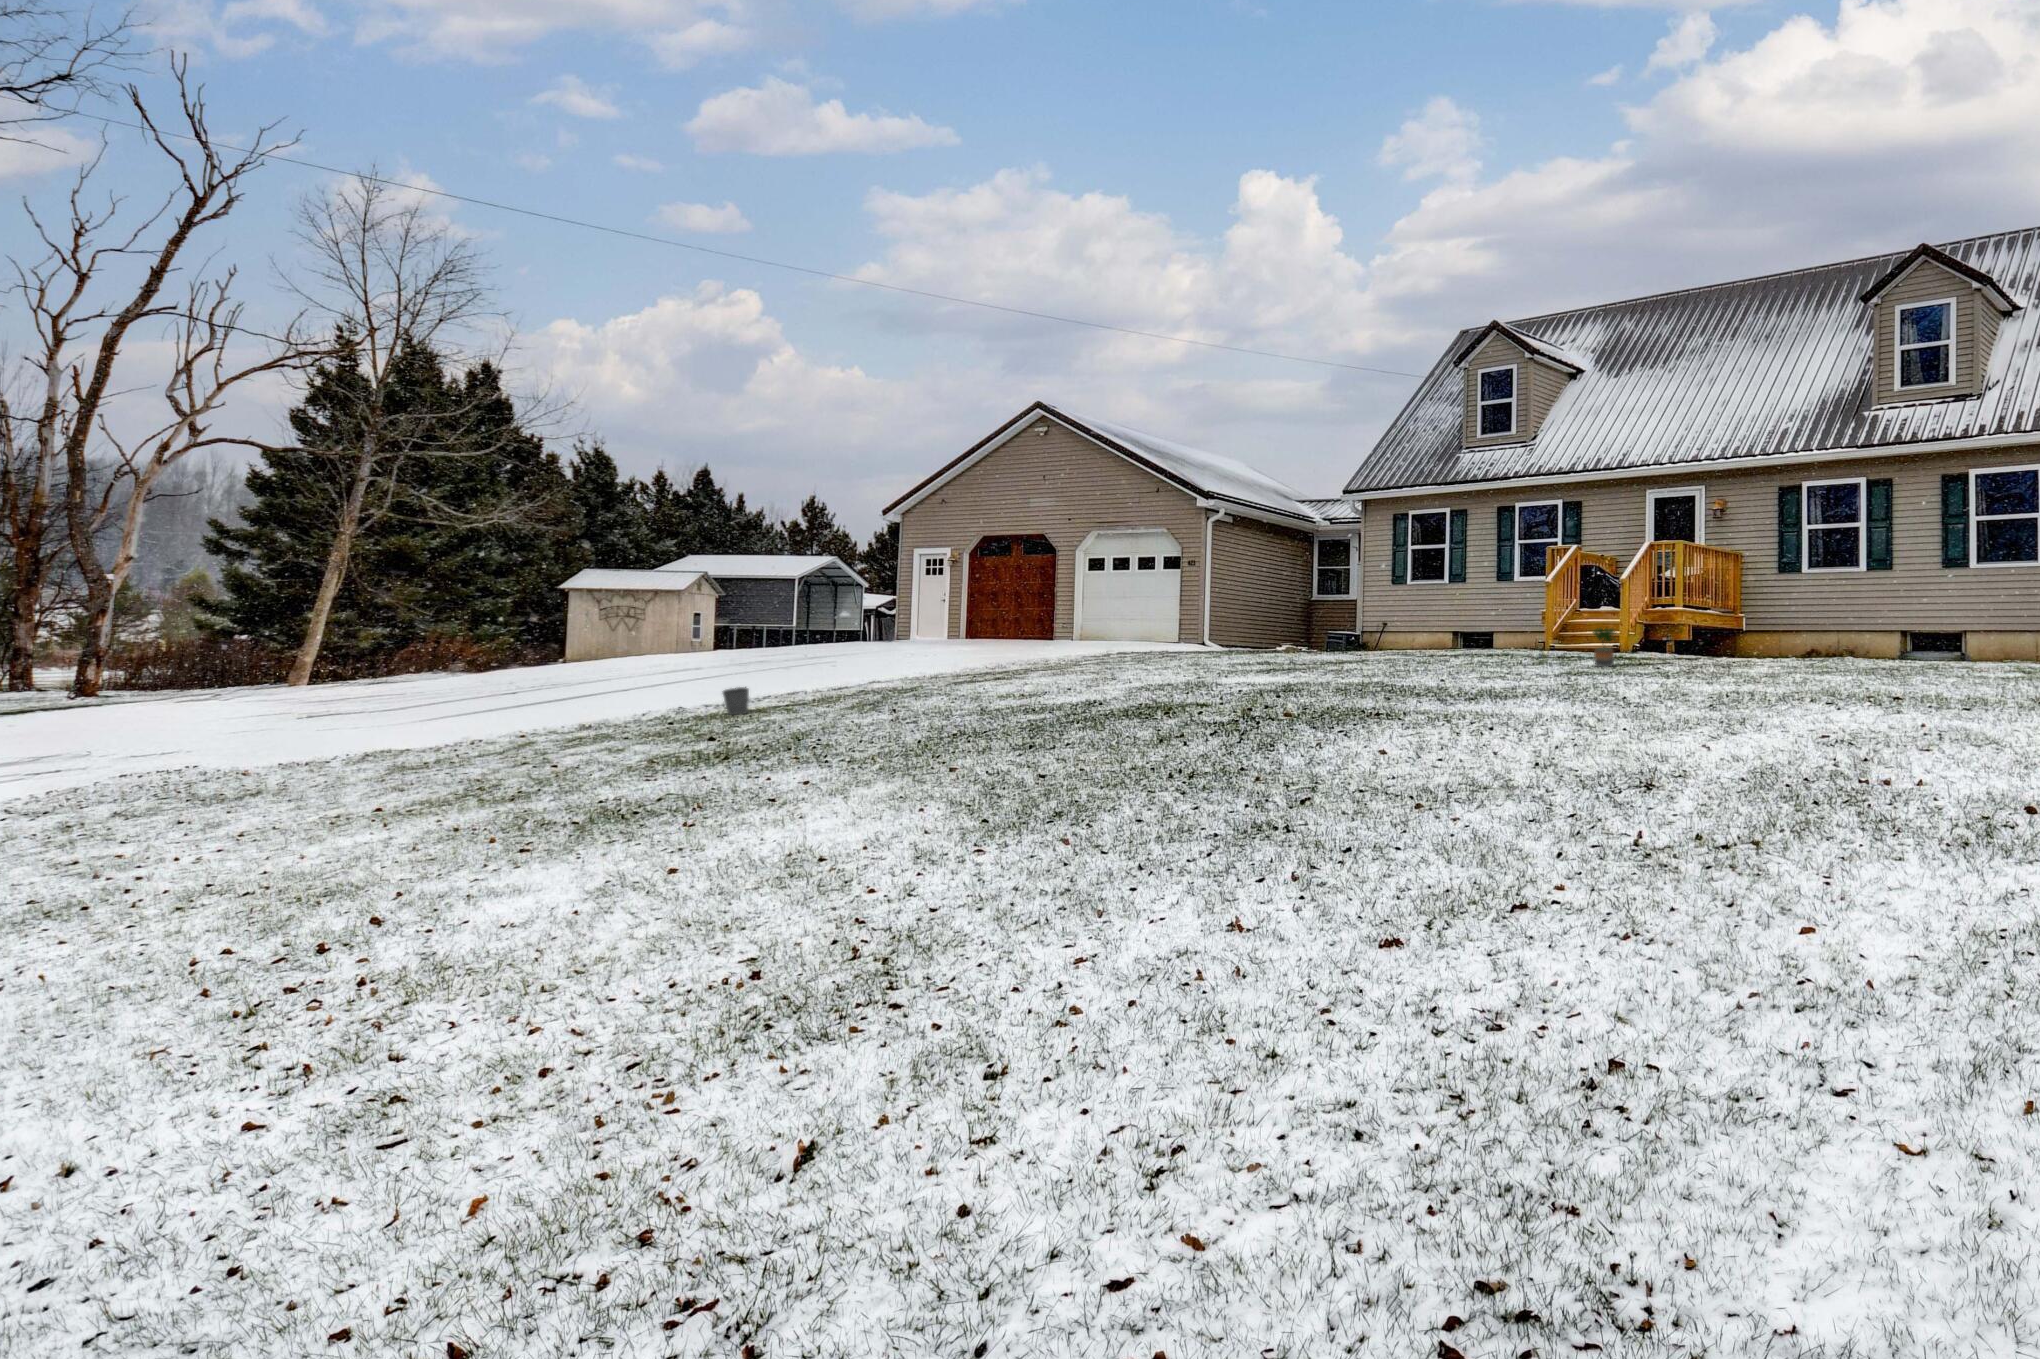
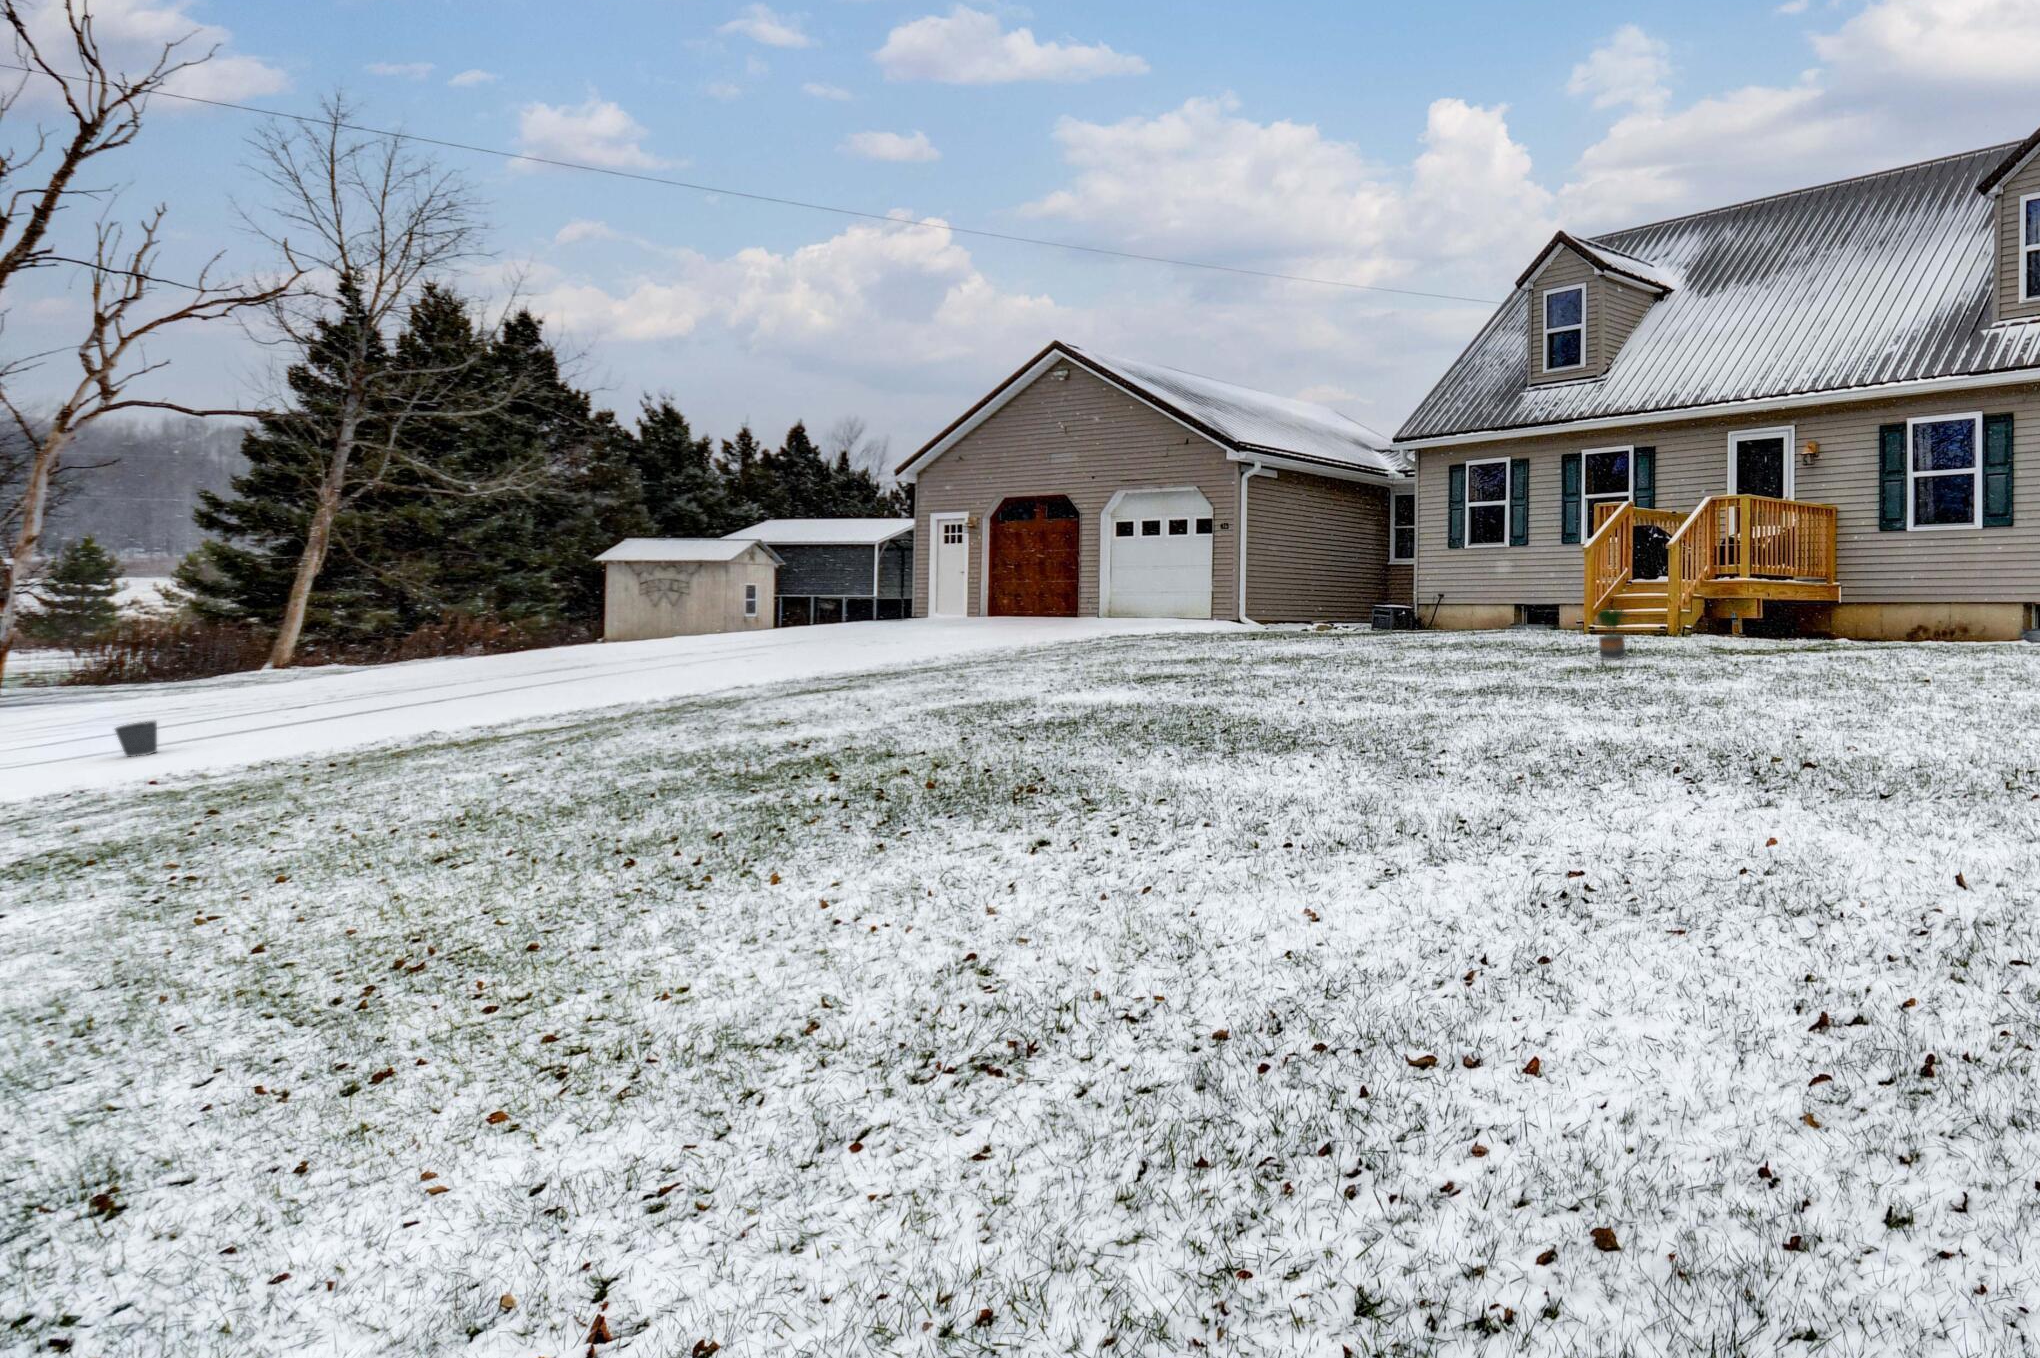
bucket: present [723,687,749,715] -> present [115,721,157,757]

